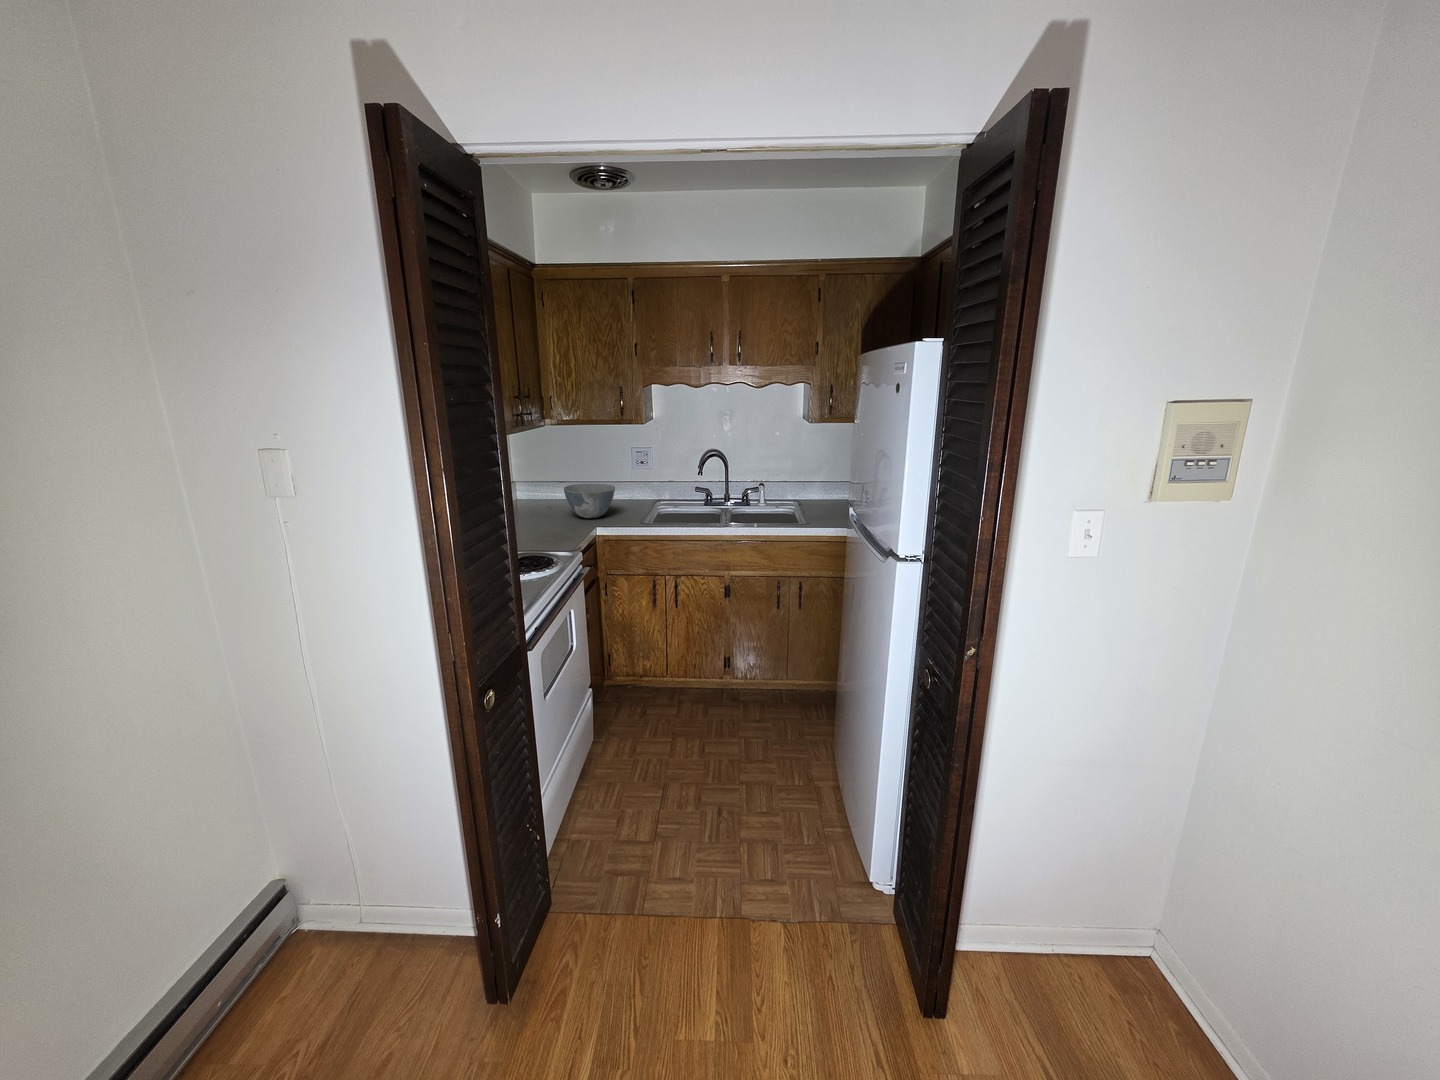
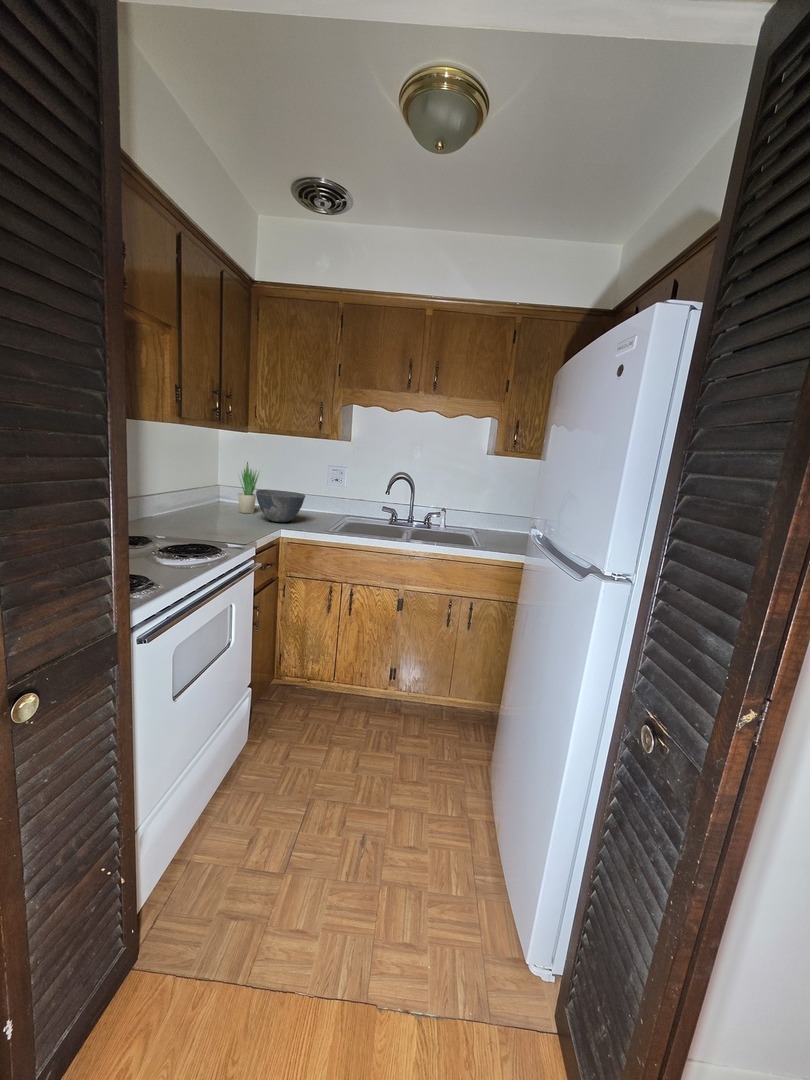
potted plant: none [539,456,561,511] -> present [238,462,259,513]

